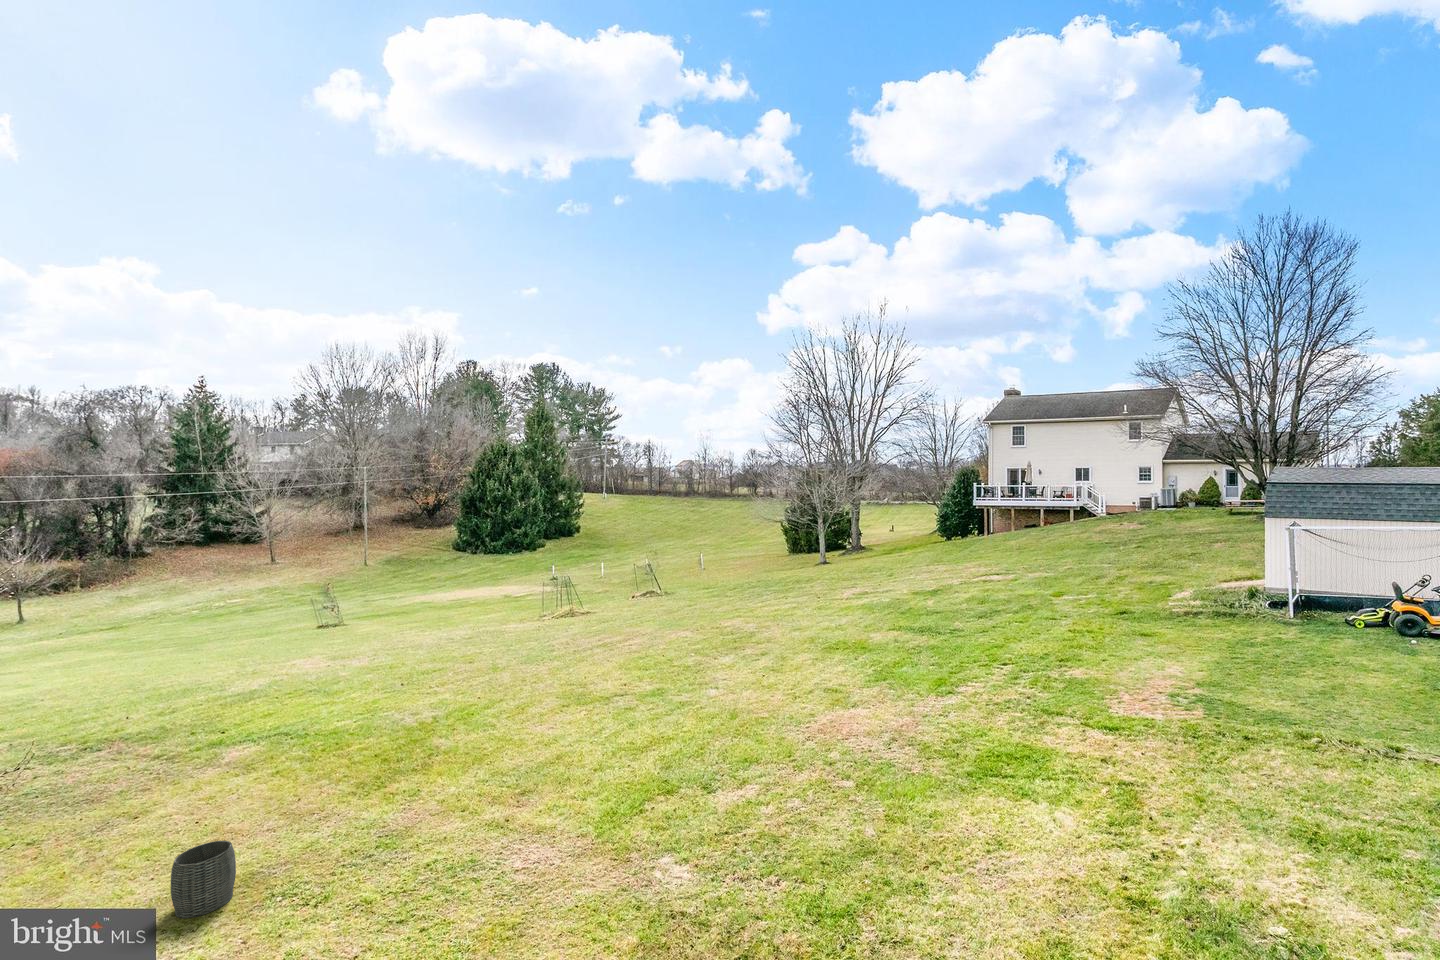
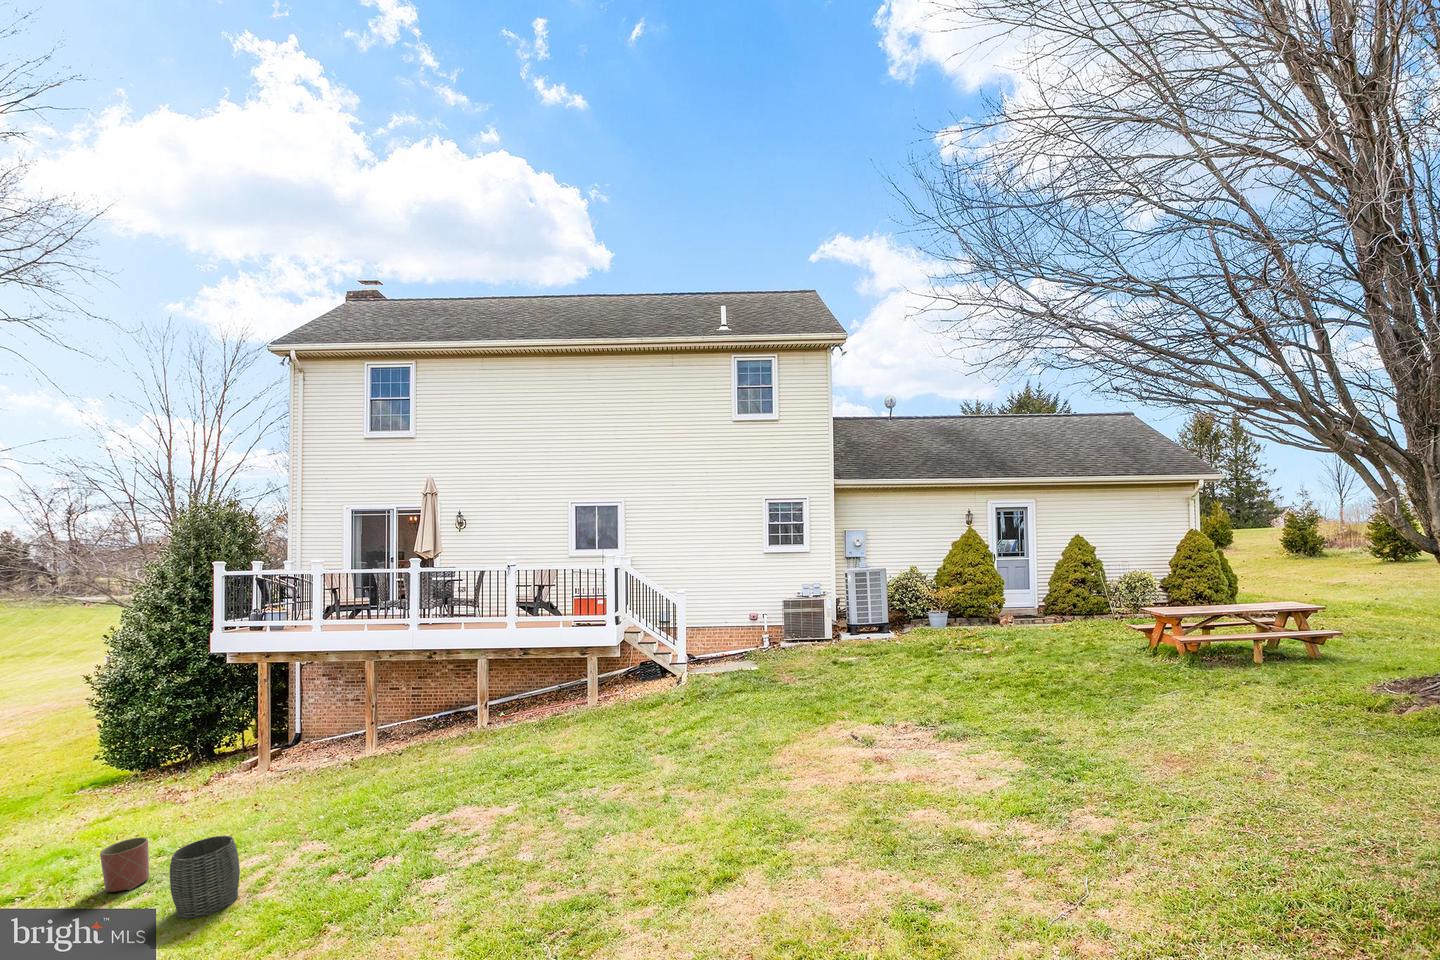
planter: none [102,839,148,892] -> present [100,837,149,893]

